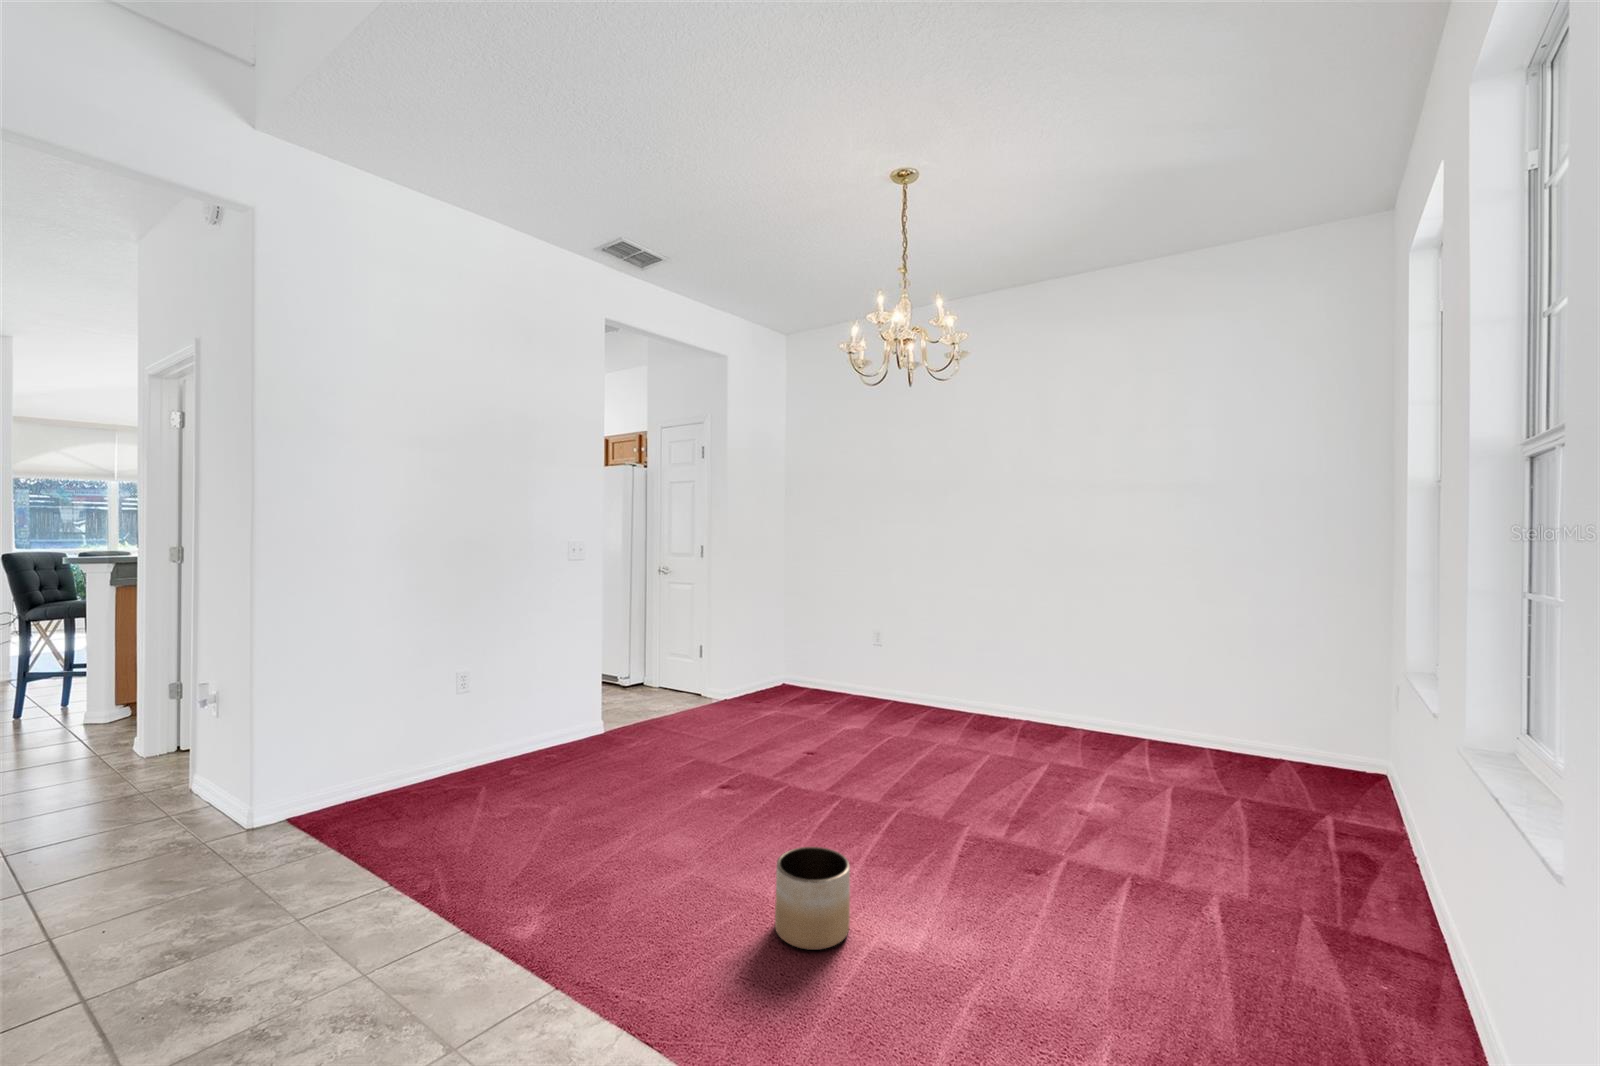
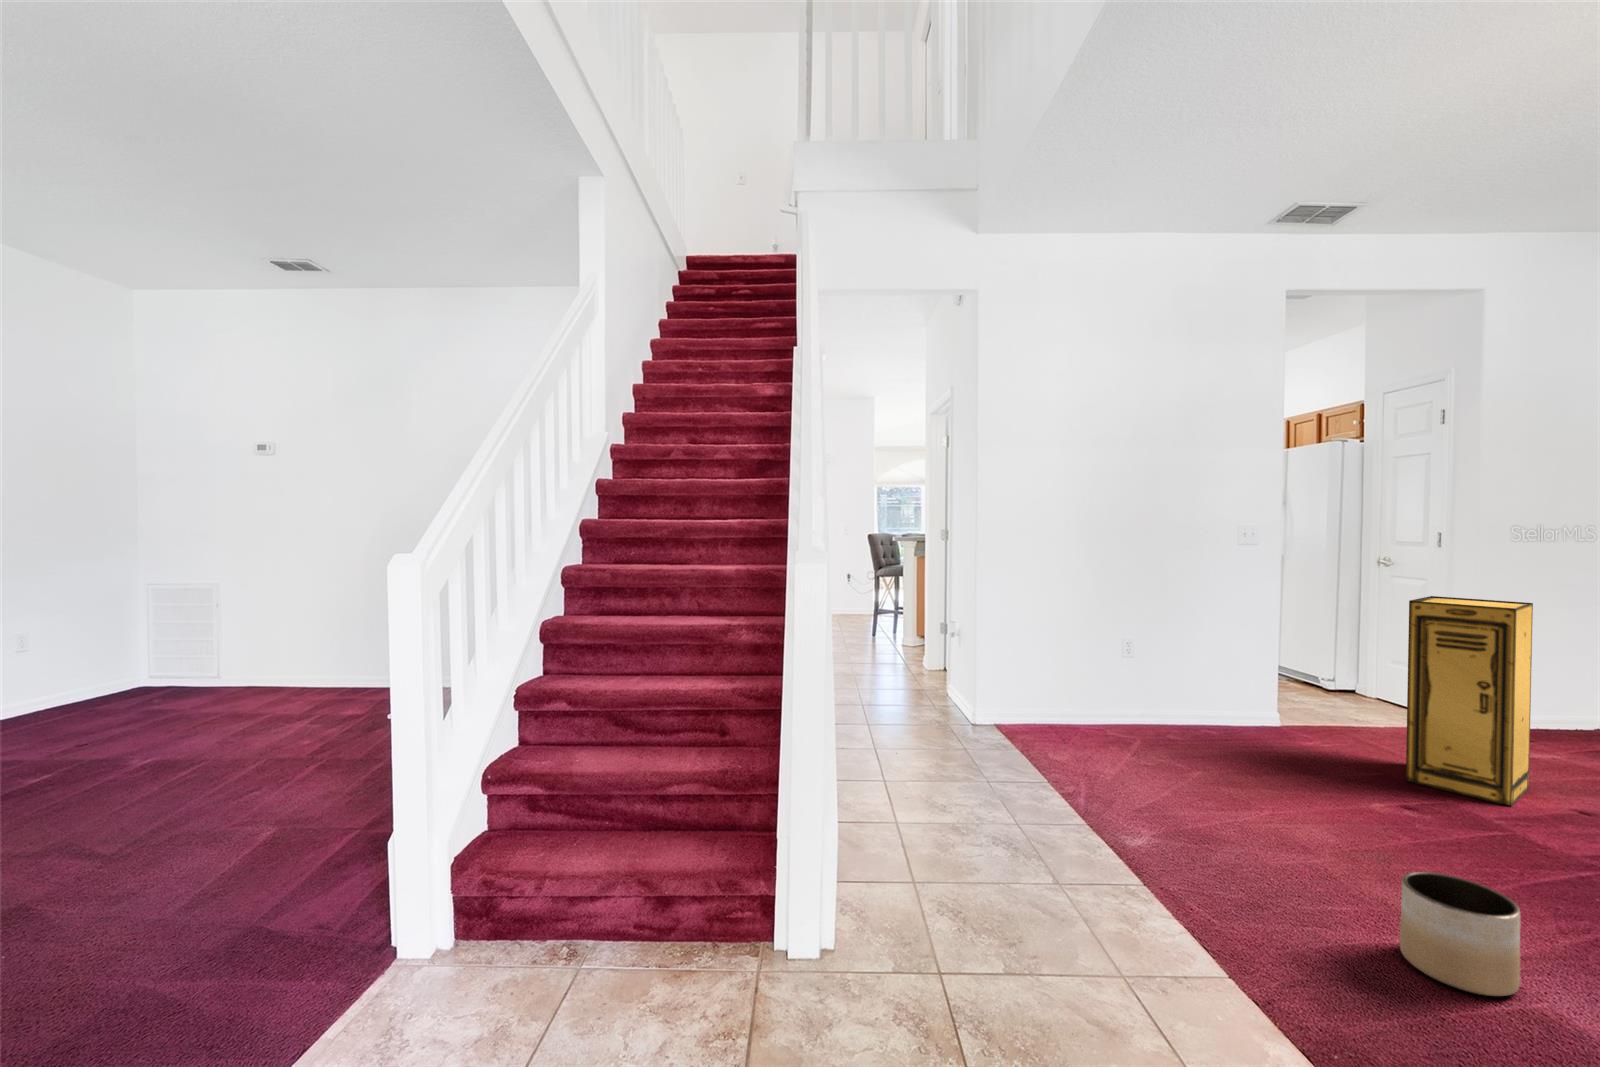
storage cabinet: none [709,600,775,759] -> present [1406,596,1533,806]

